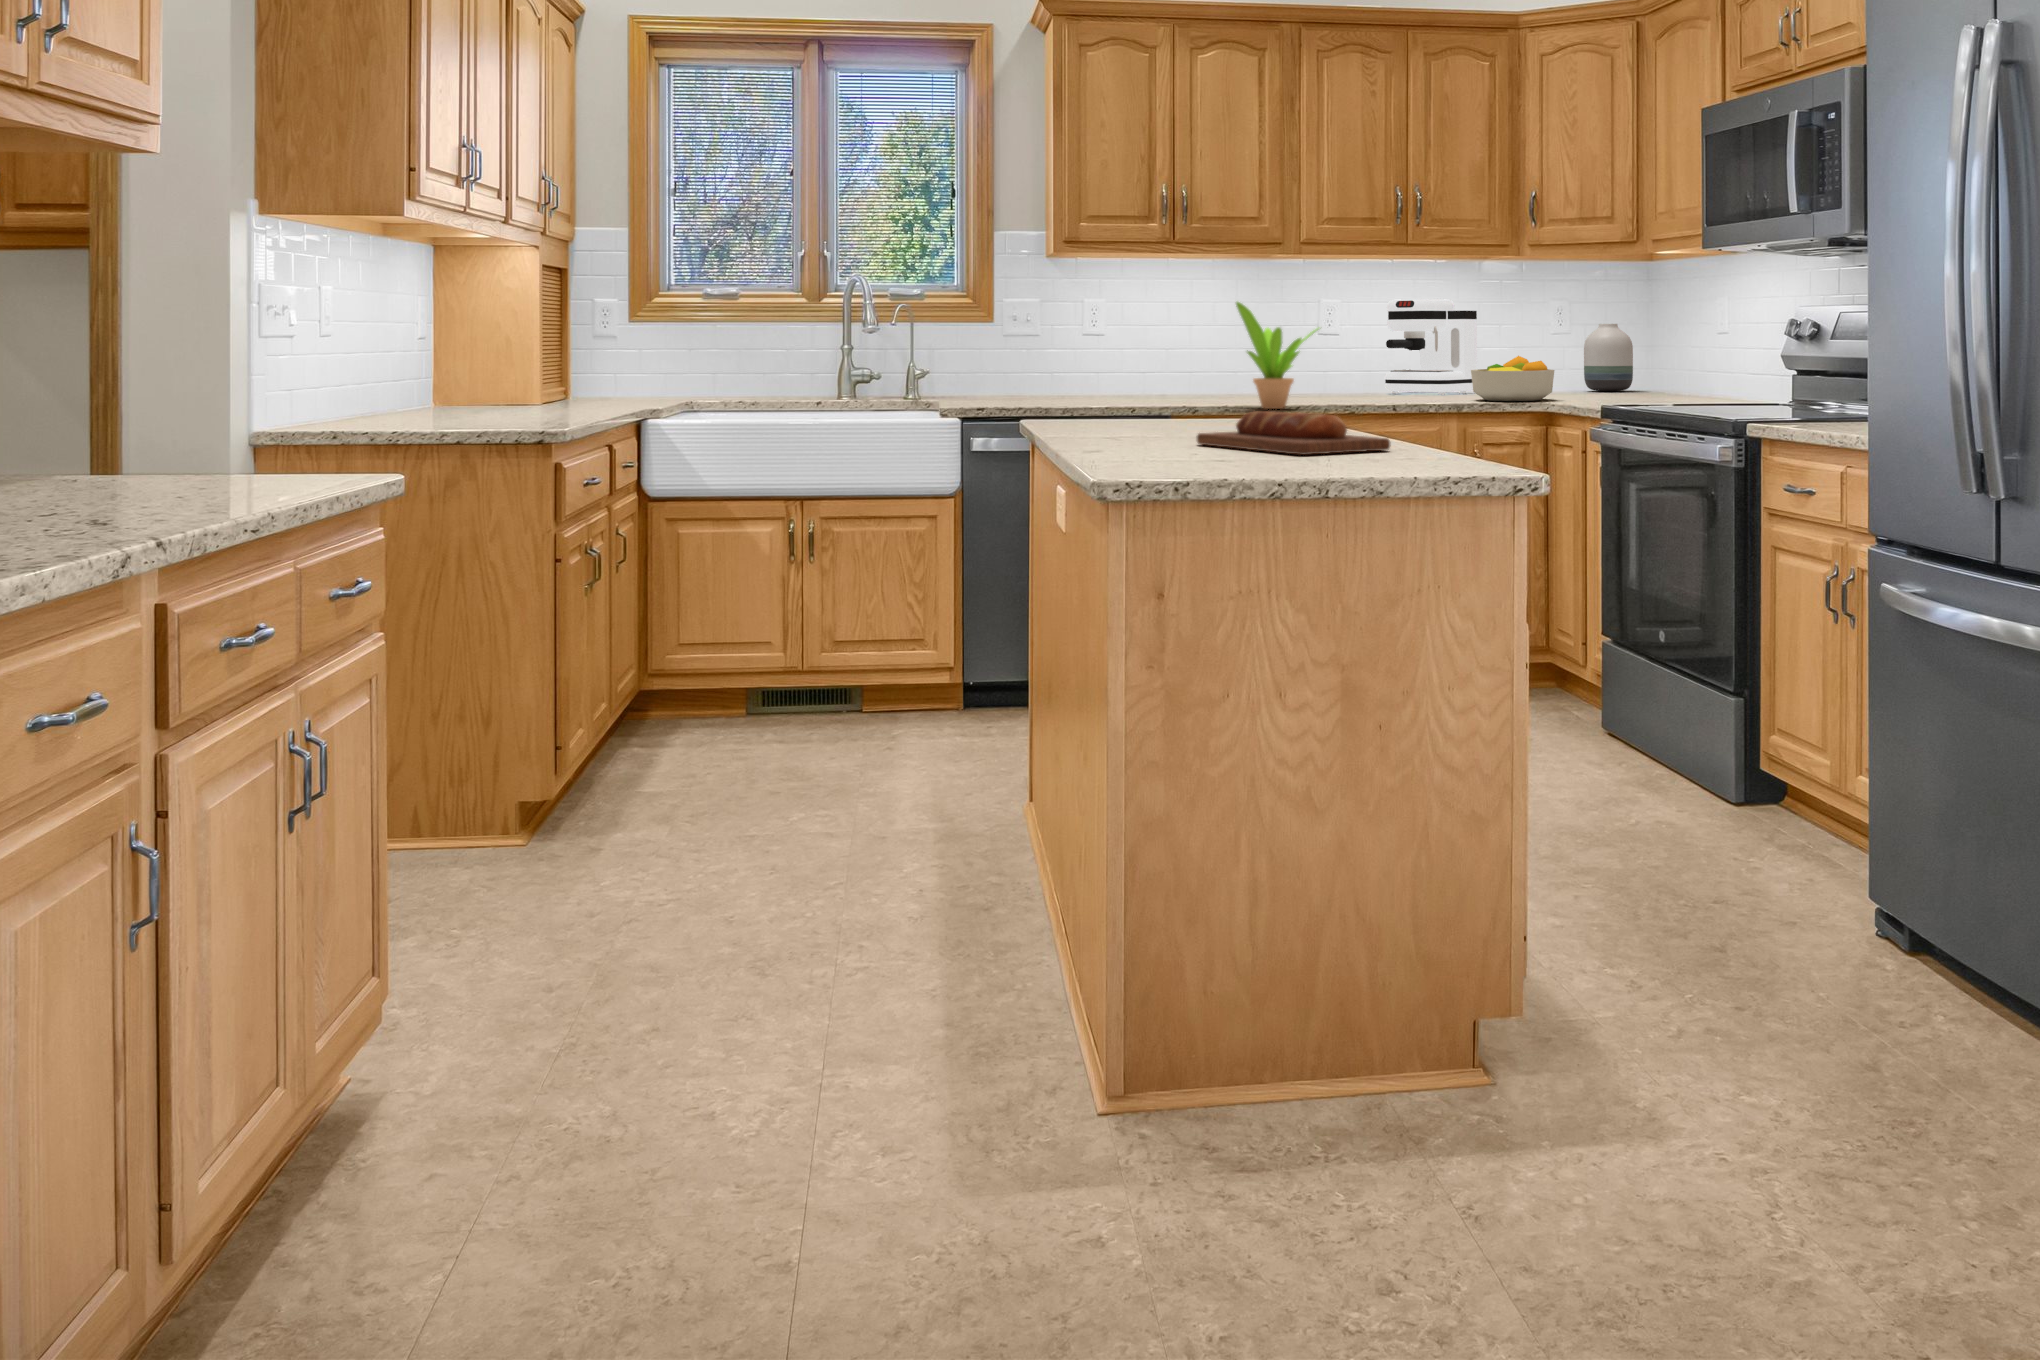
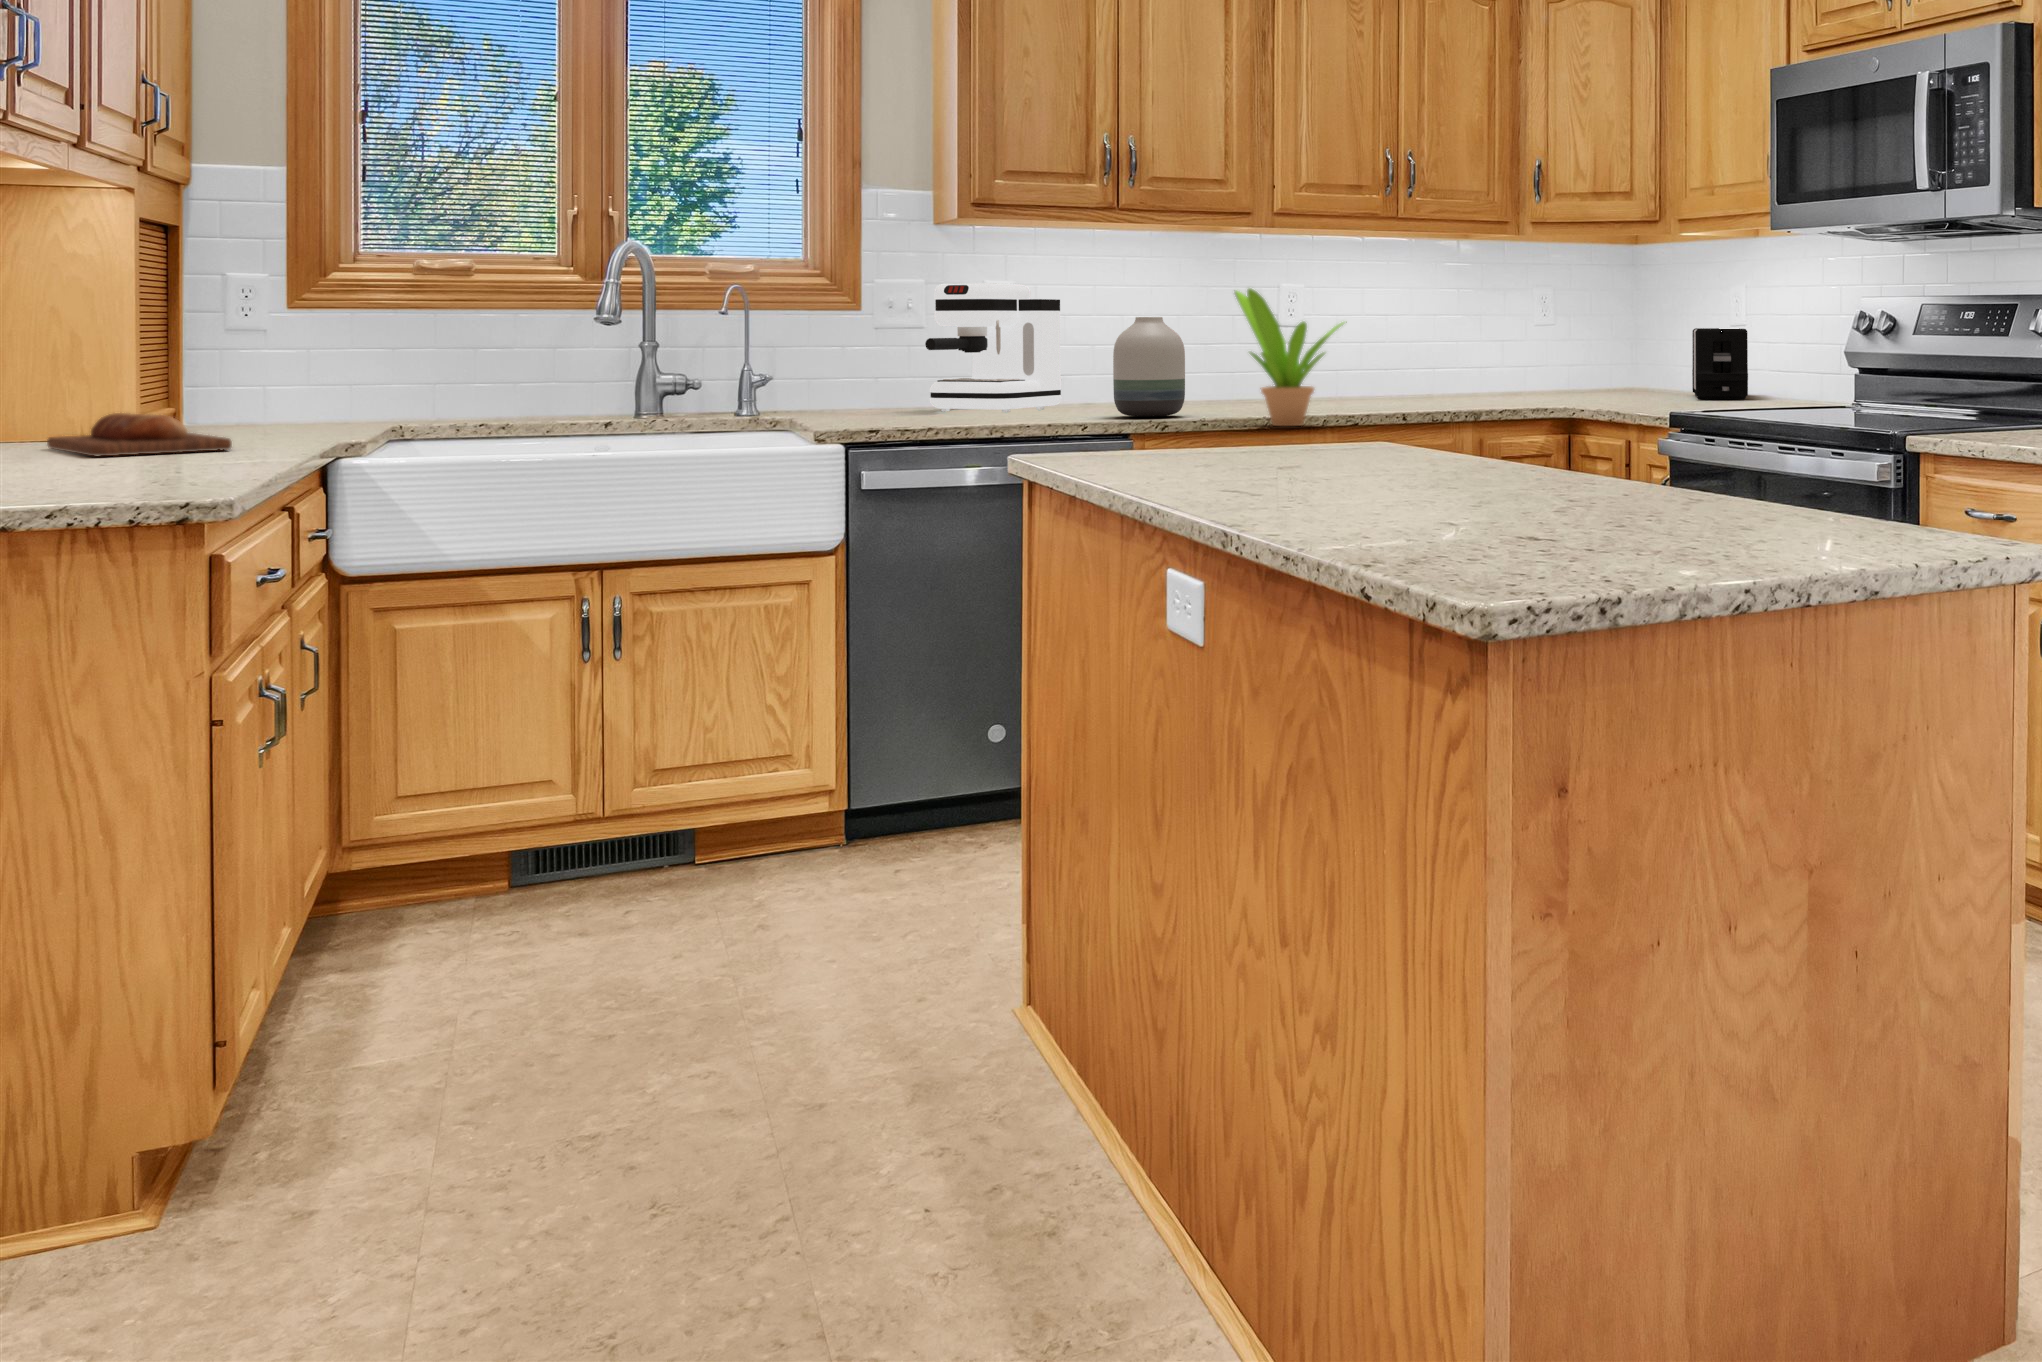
coffee maker: present [1385,299,1477,394] -> present [925,283,1061,412]
vase: present [1584,324,1633,391] -> present [1113,317,1185,417]
toaster: none [1667,334,1723,396] -> present [1692,328,1748,399]
fruit bowl: present [1471,356,1554,401] -> none [1493,355,1592,410]
bread loaf: present [1197,411,1391,455] -> present [47,413,232,456]

